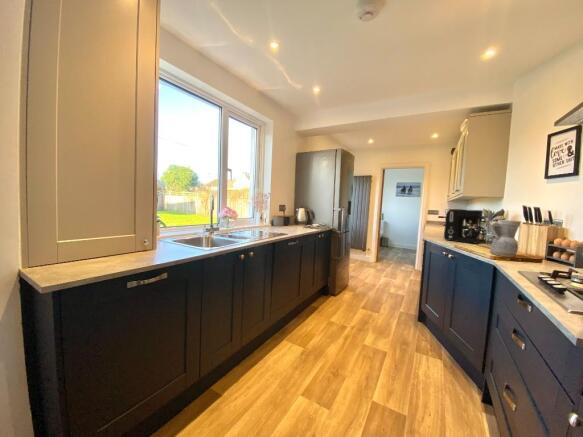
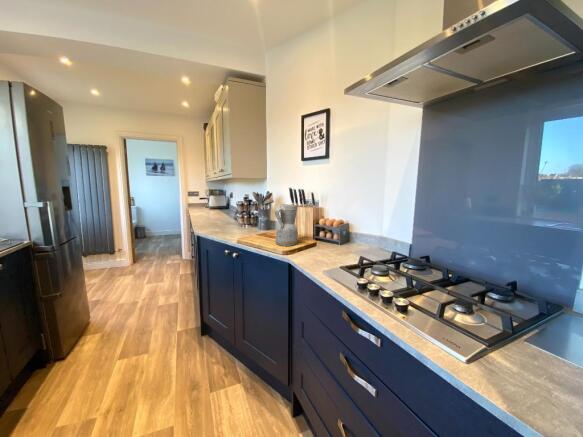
coffee maker: present [444,210,484,244] -> none [220,192,257,232]

